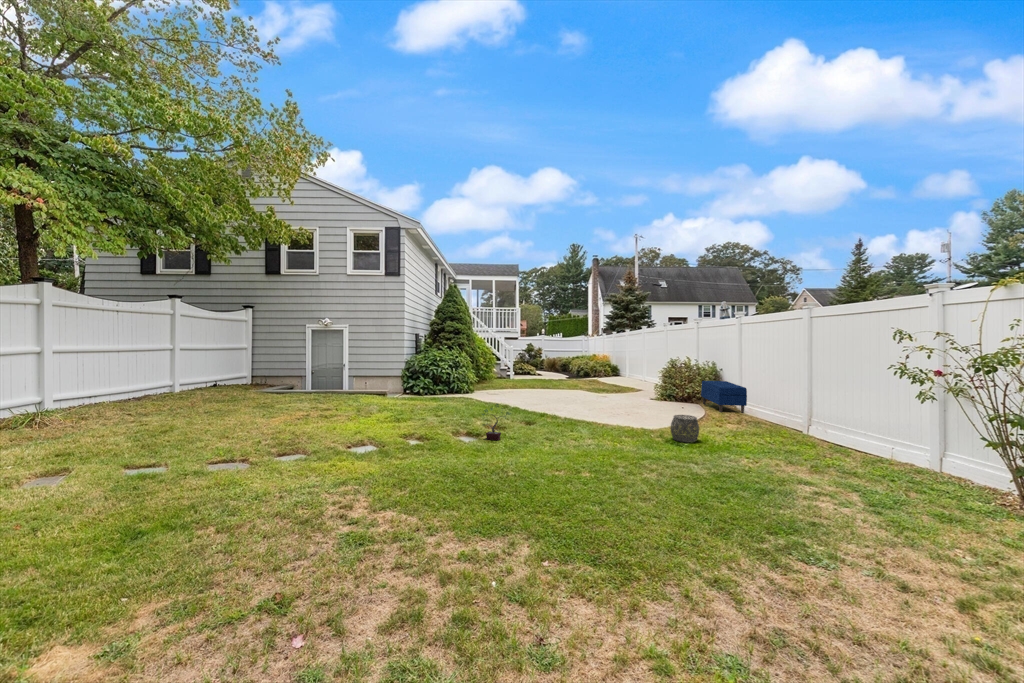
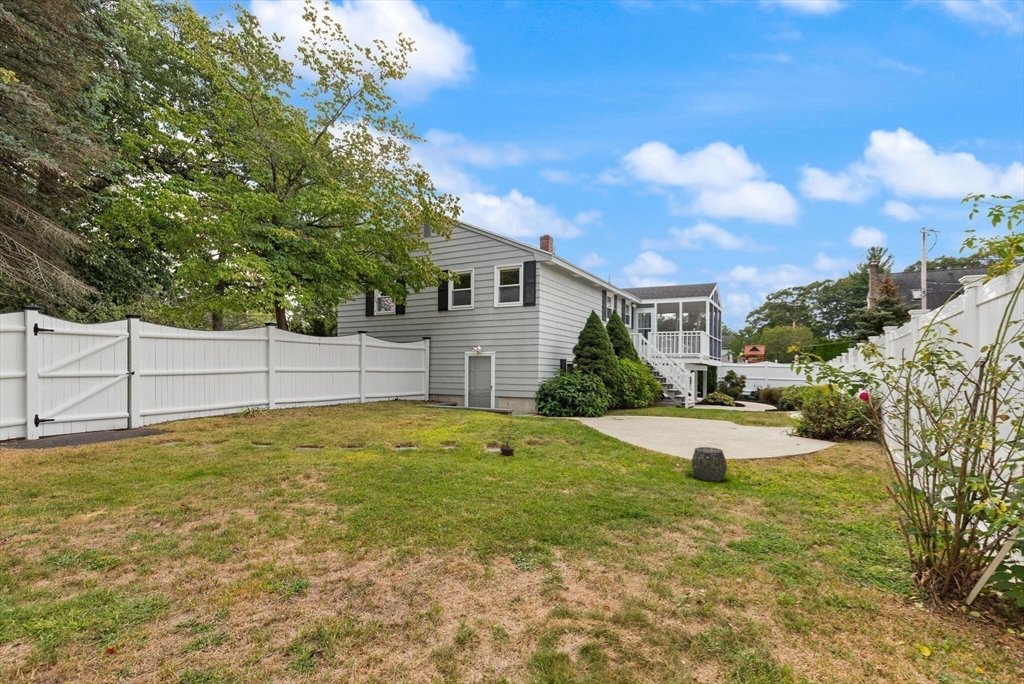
bench: present [701,381,747,413] -> none [849,414,897,461]

